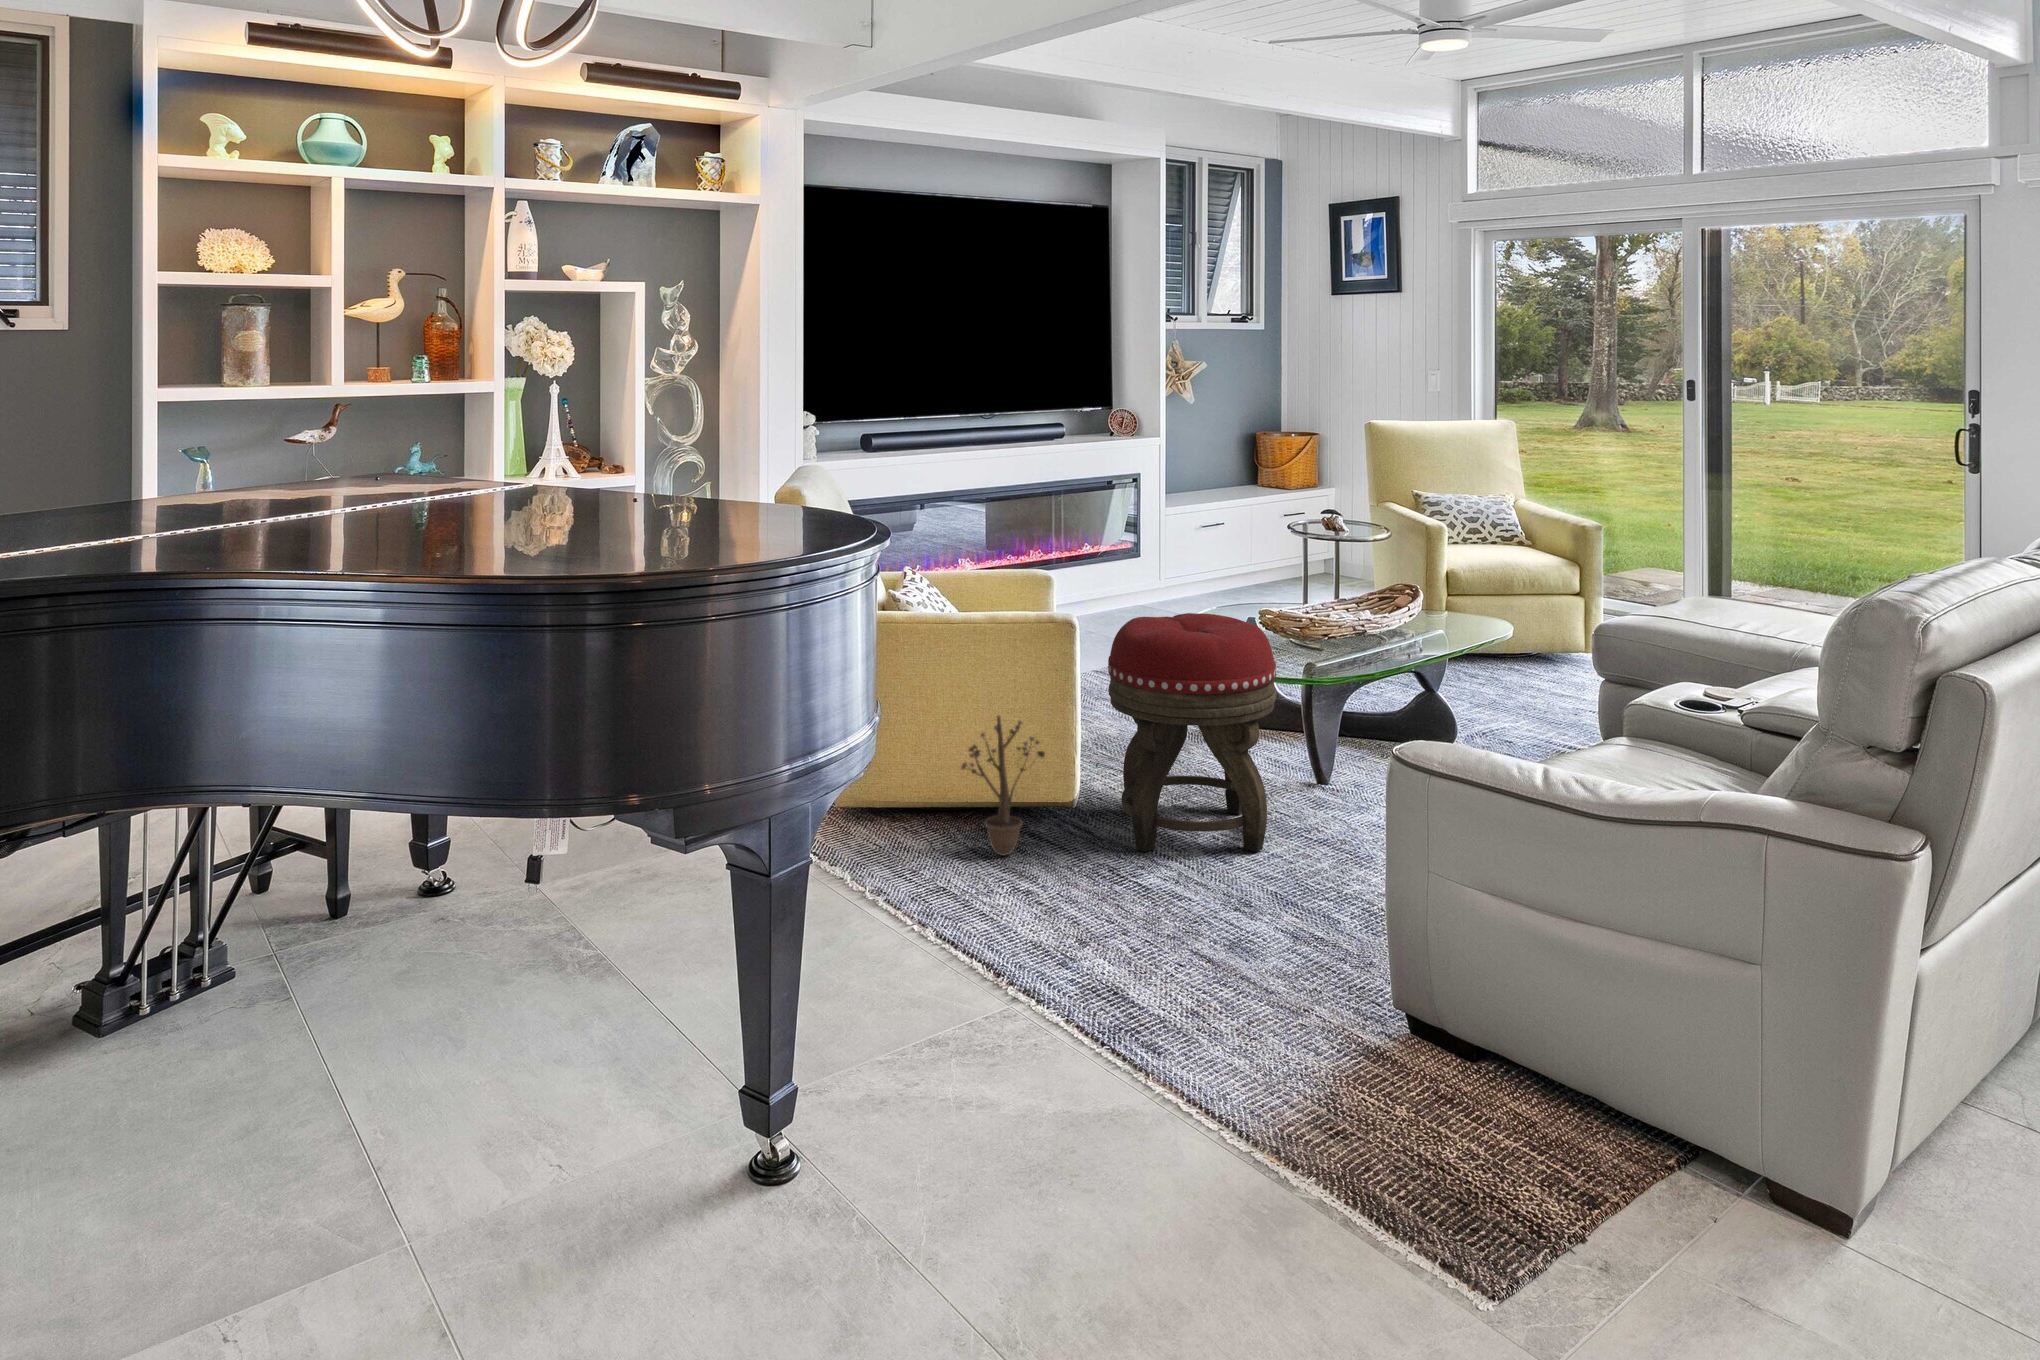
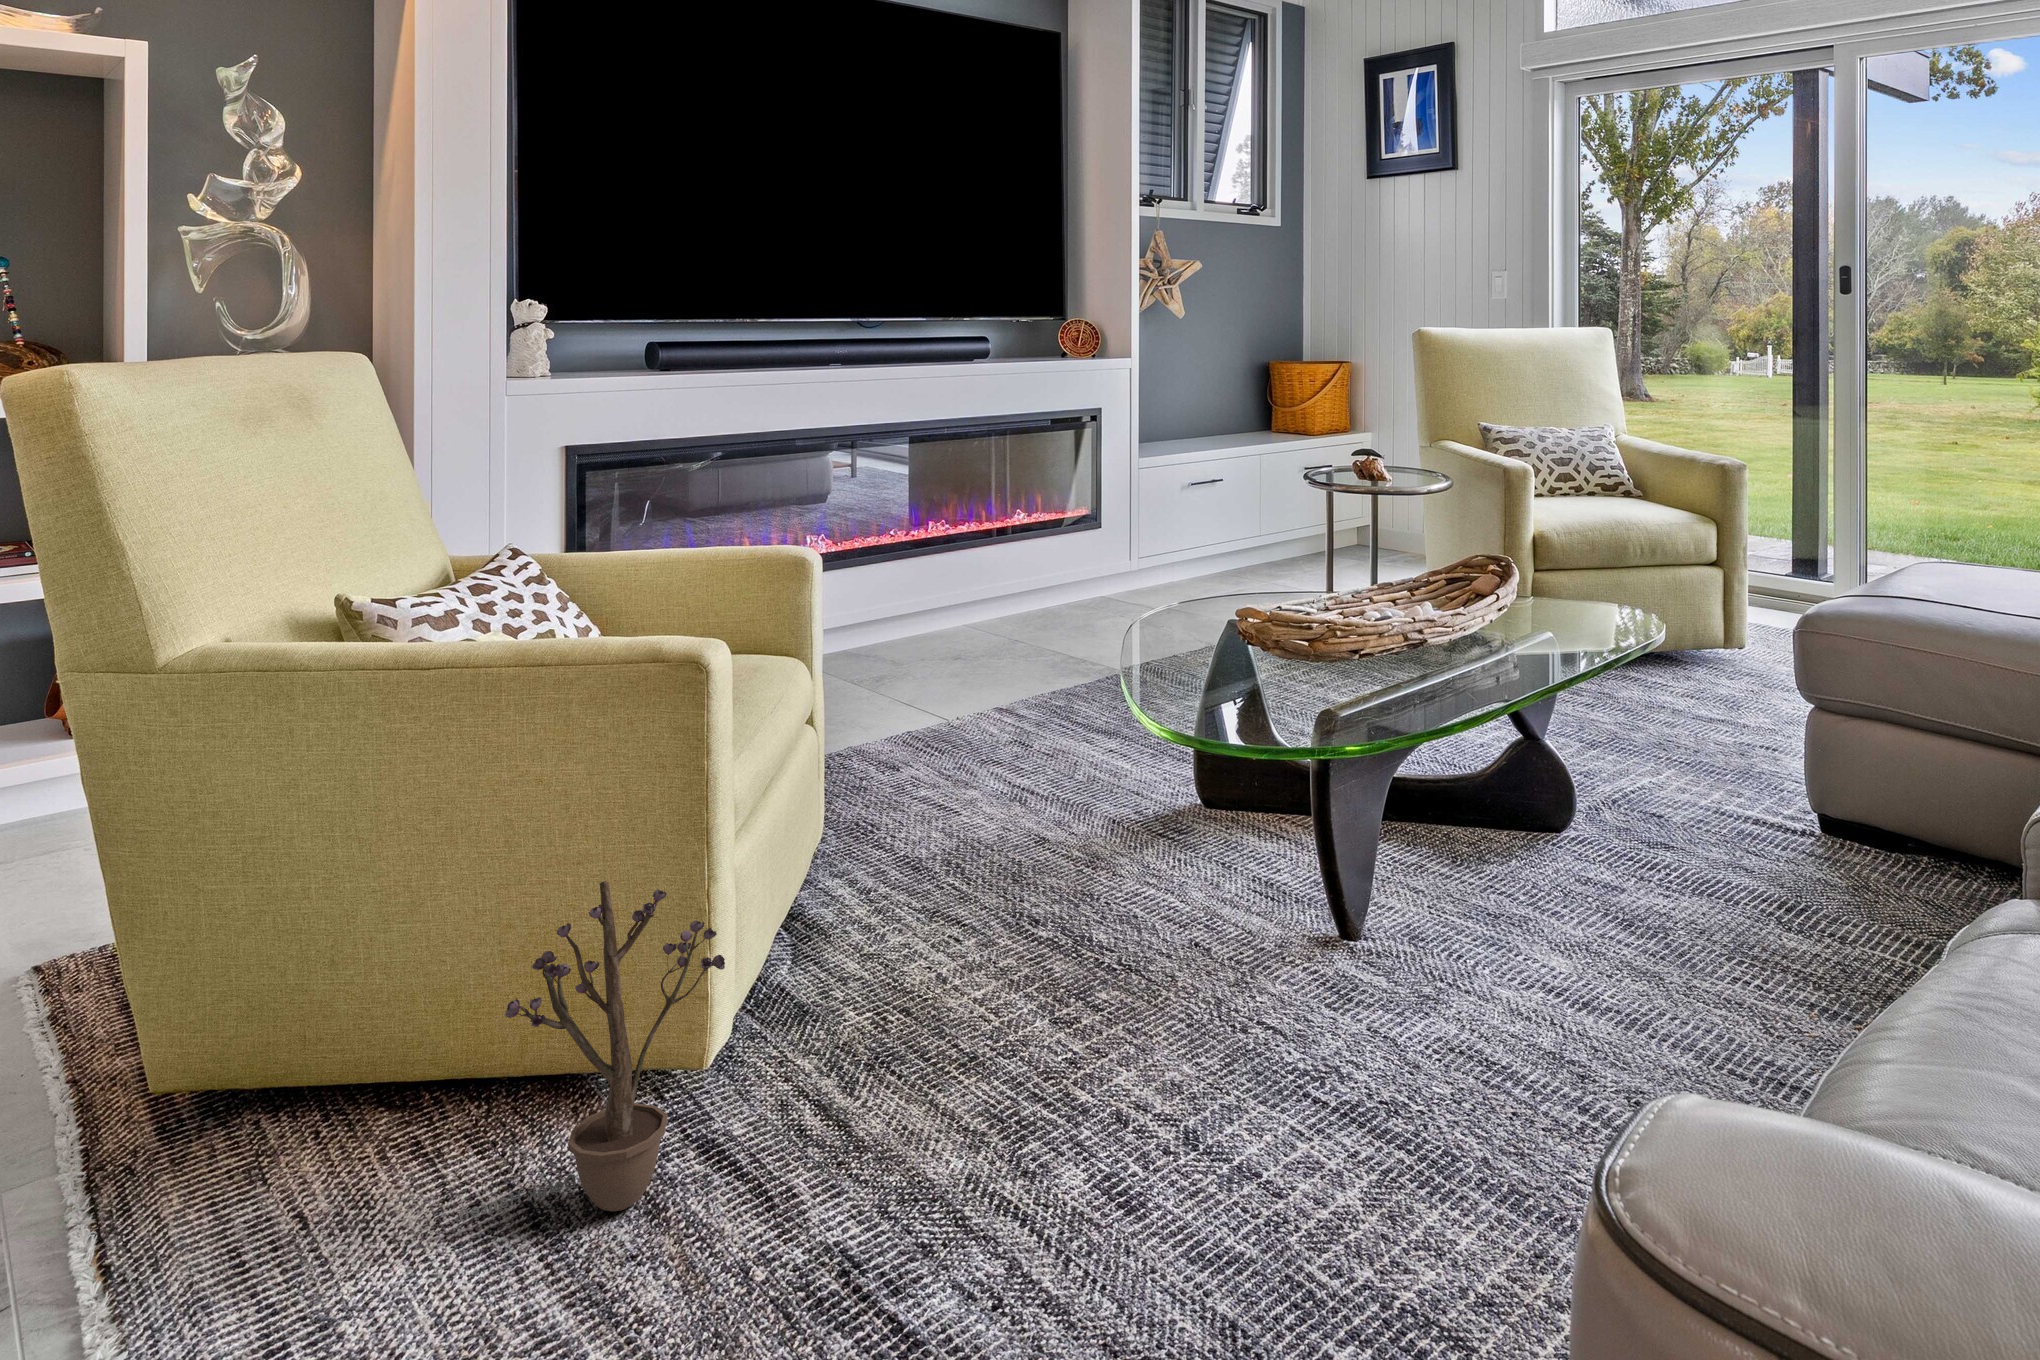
footstool: present [1108,613,1276,852] -> none [896,622,1256,1169]

